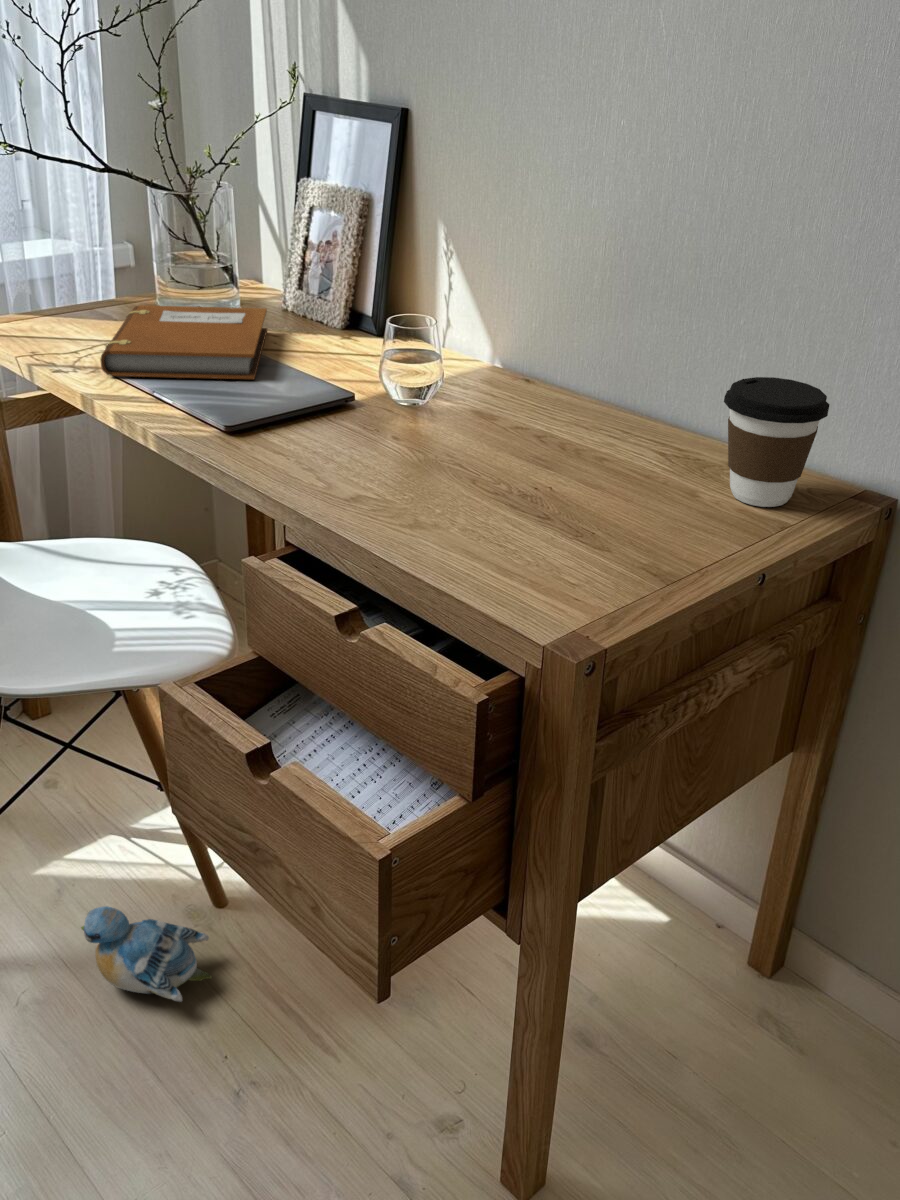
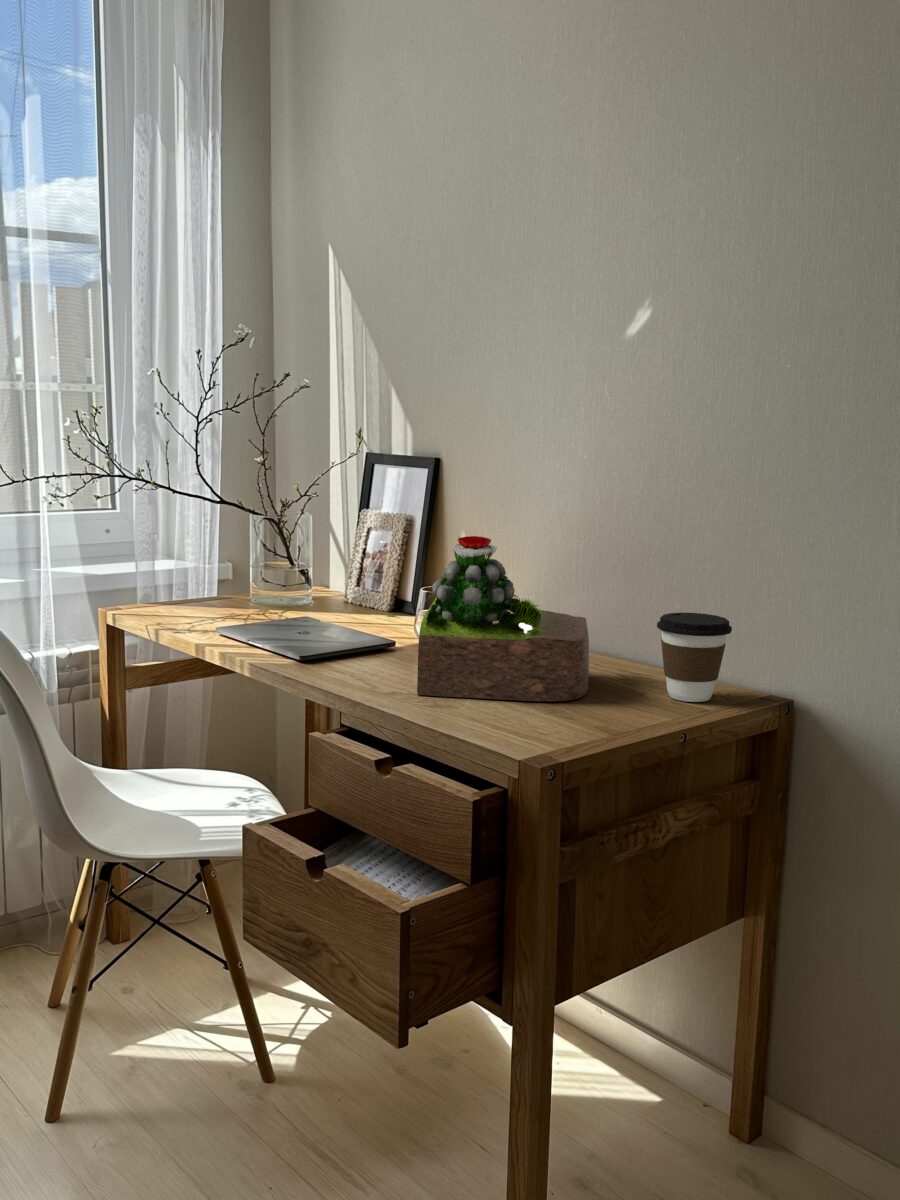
succulent plant: none [389,265,624,512] -> present [417,536,589,701]
notebook: present [101,305,267,379] -> none [211,593,333,636]
plush toy: present [81,906,212,1002] -> none [157,1049,262,1133]

